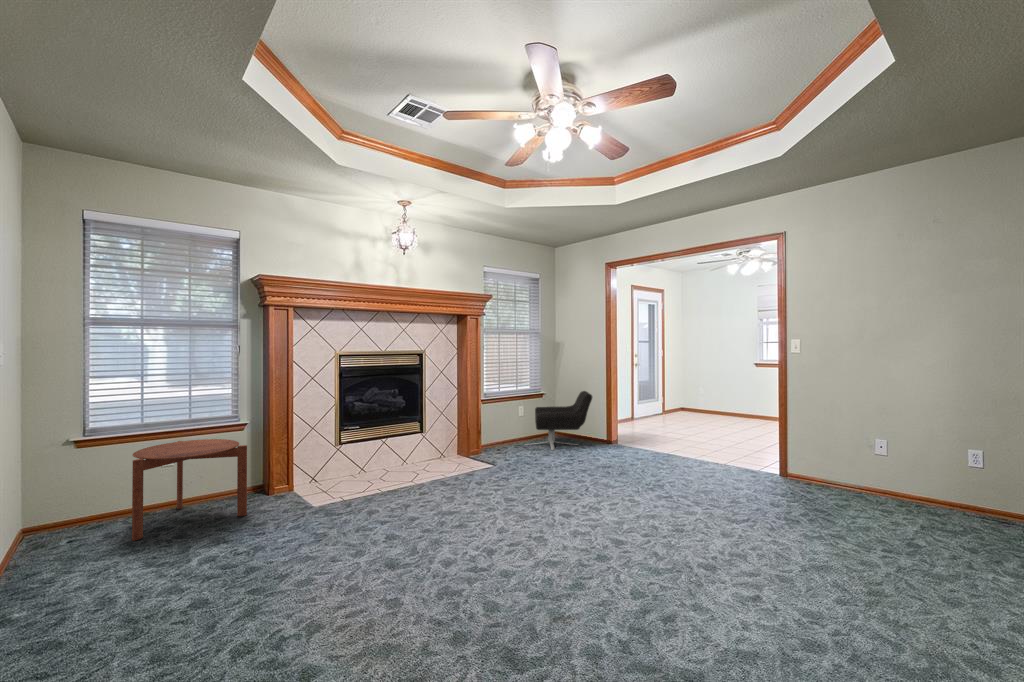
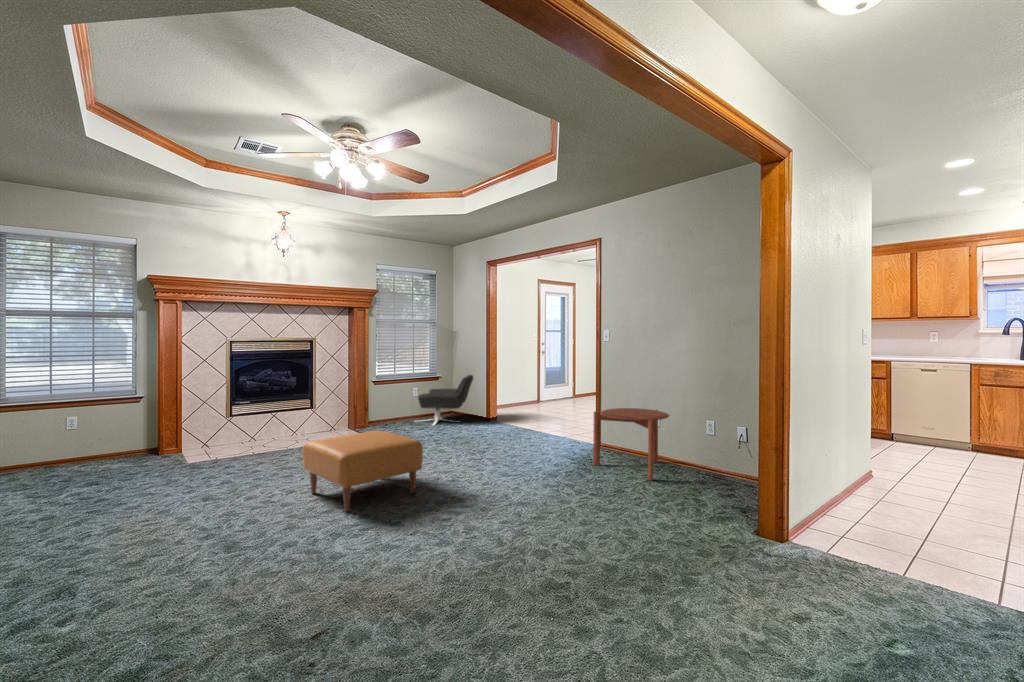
side table: present [132,439,247,541] -> present [593,408,669,481]
ottoman: none [508,467,662,587] -> present [303,431,423,512]

